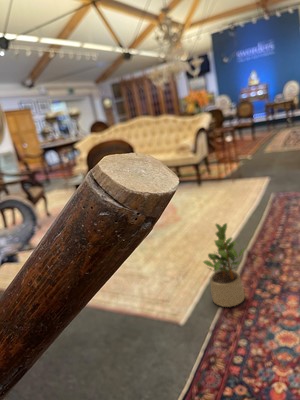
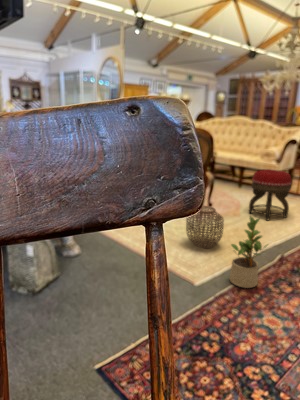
footstool: none [181,161,226,217] -> present [249,169,292,220]
woven basket: none [135,224,181,274] -> present [186,206,224,248]

